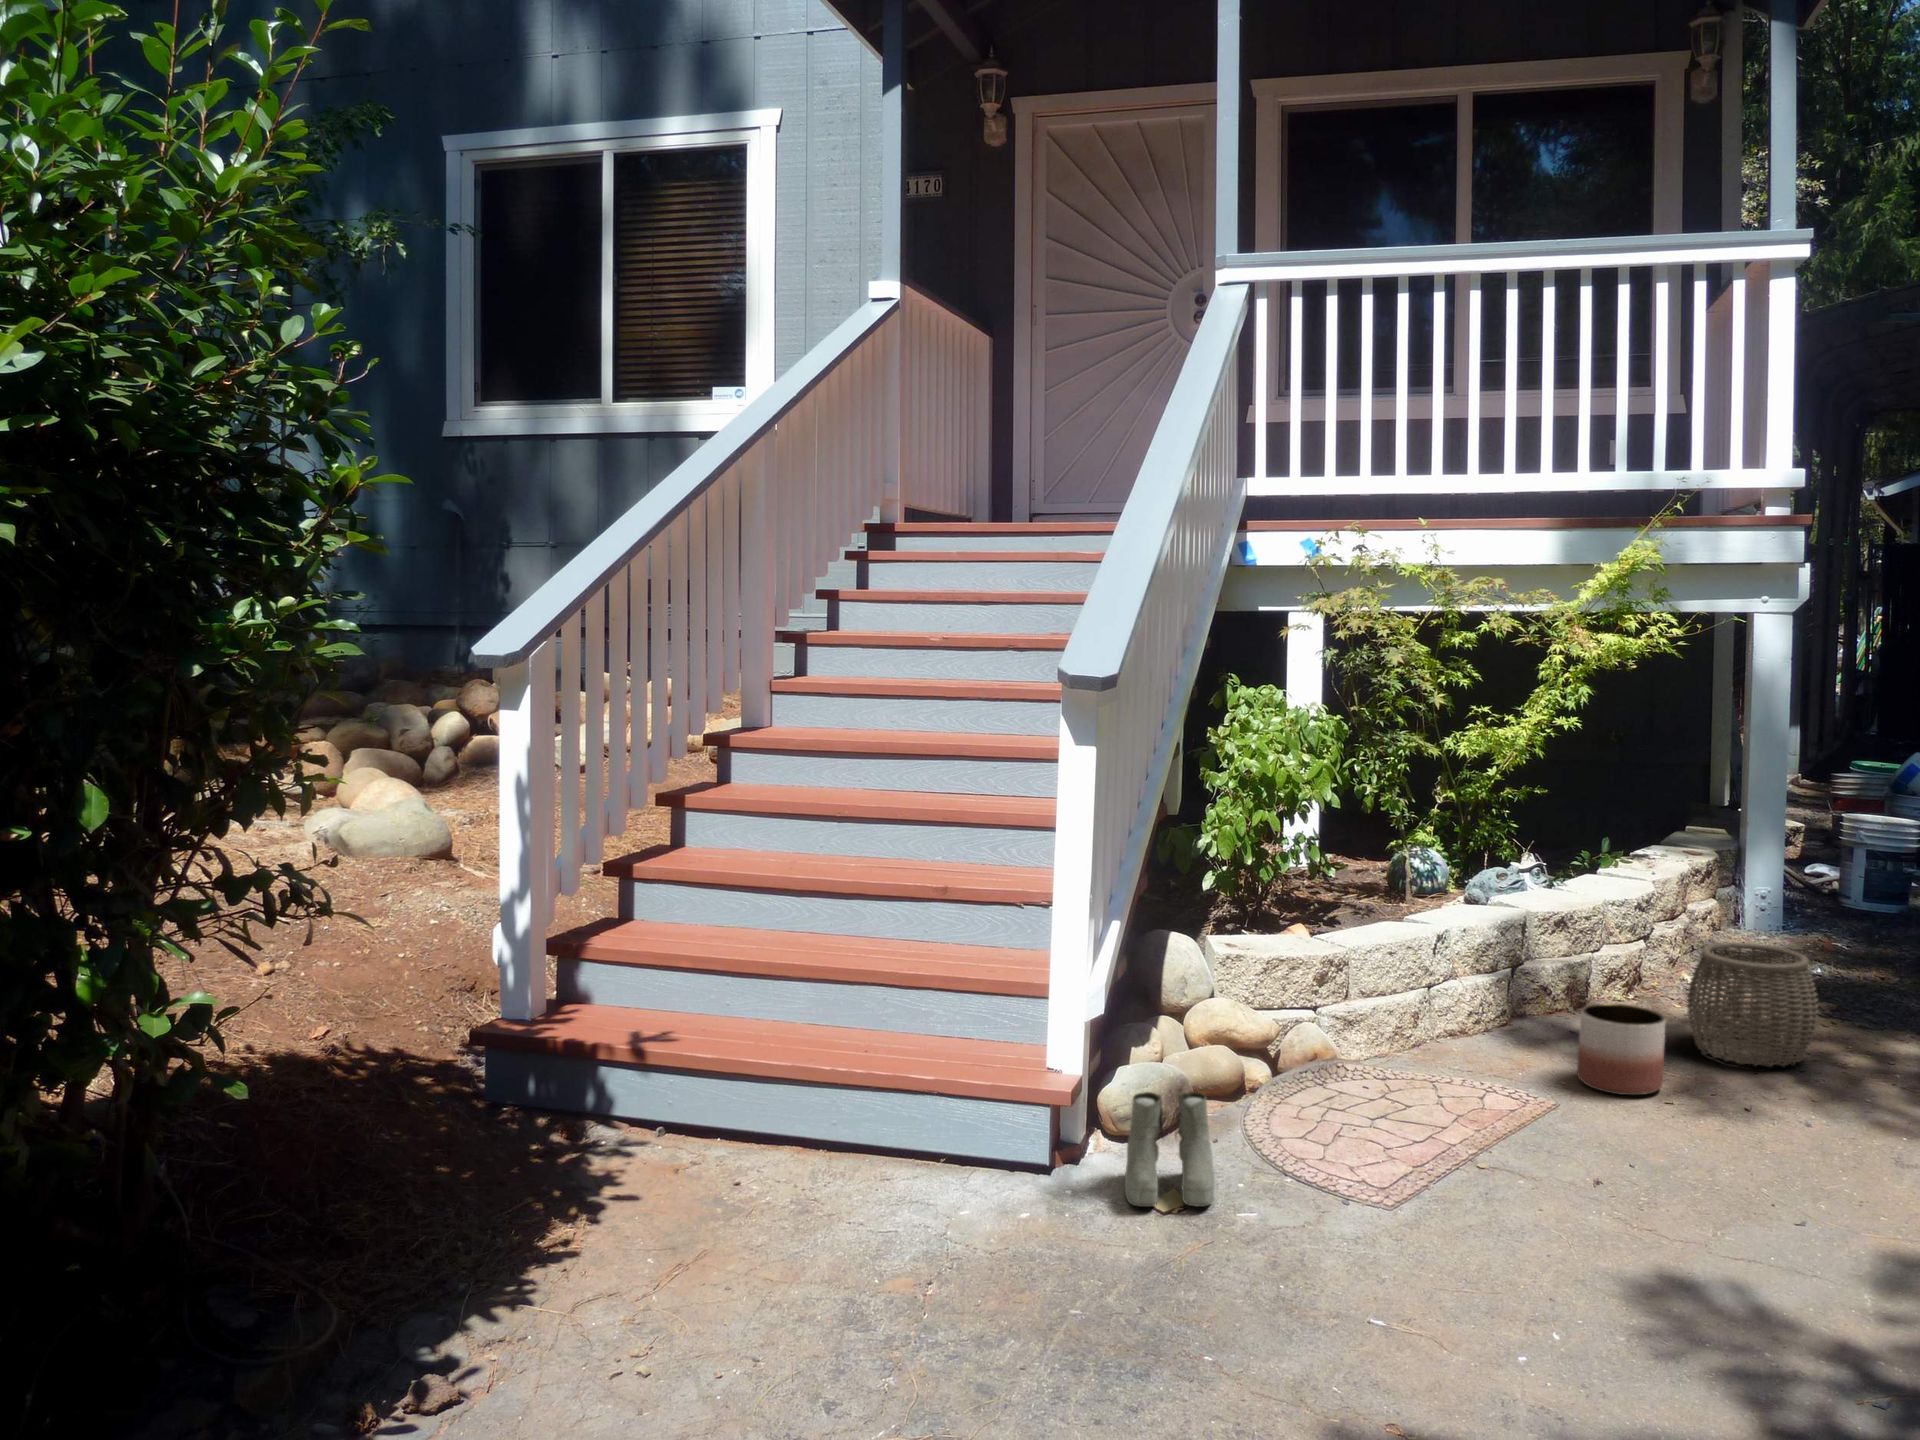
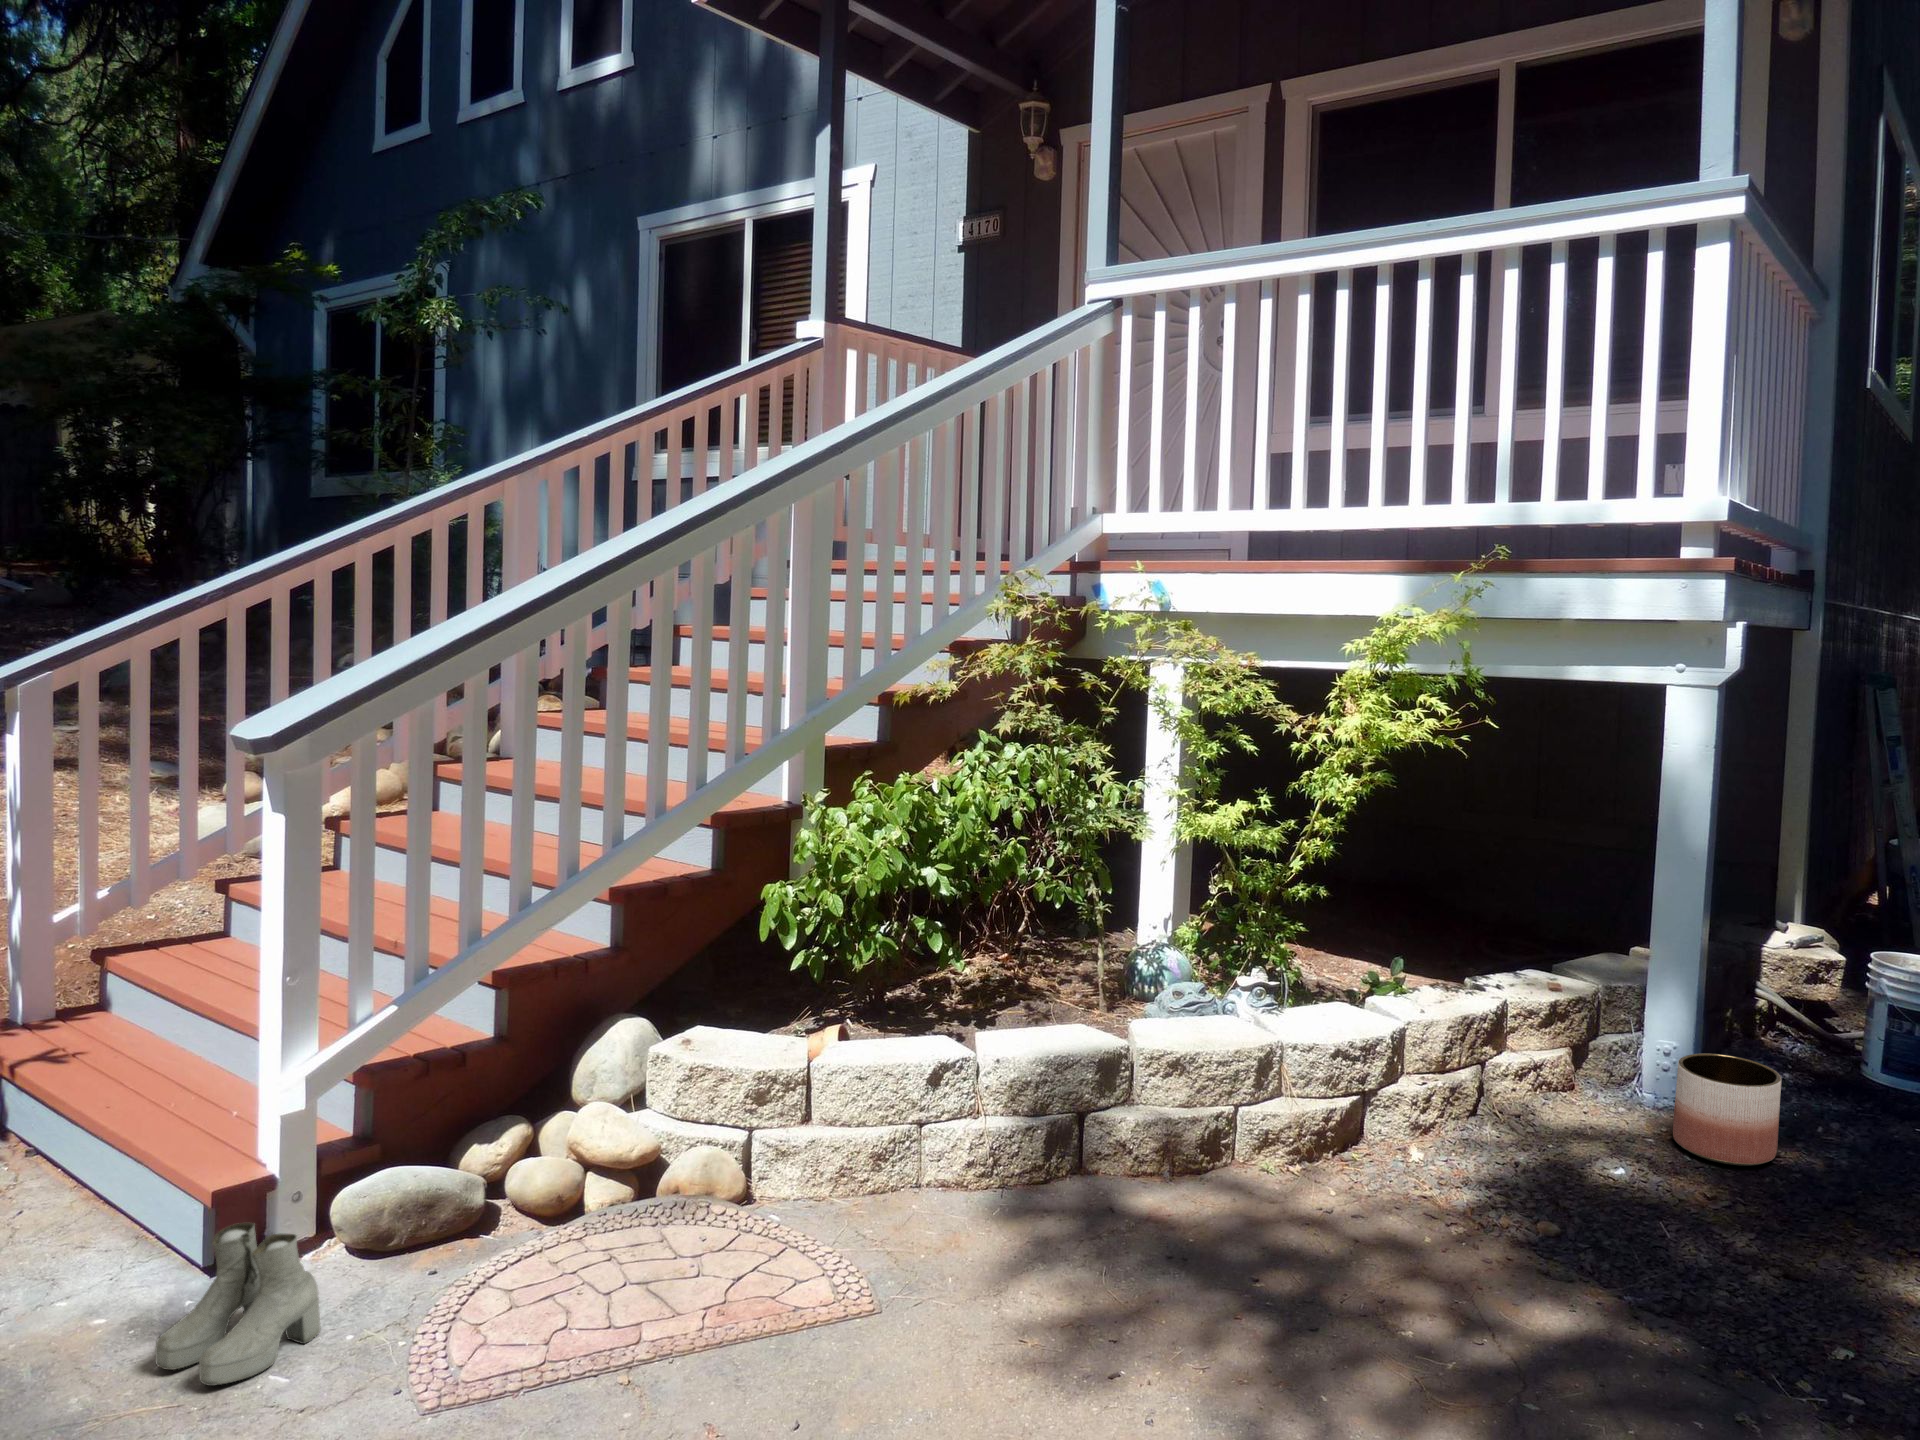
woven basket: present [1687,942,1818,1067] -> none [1217,1133,1398,1340]
planter: present [1577,1003,1666,1095] -> present [1673,1053,1781,1166]

